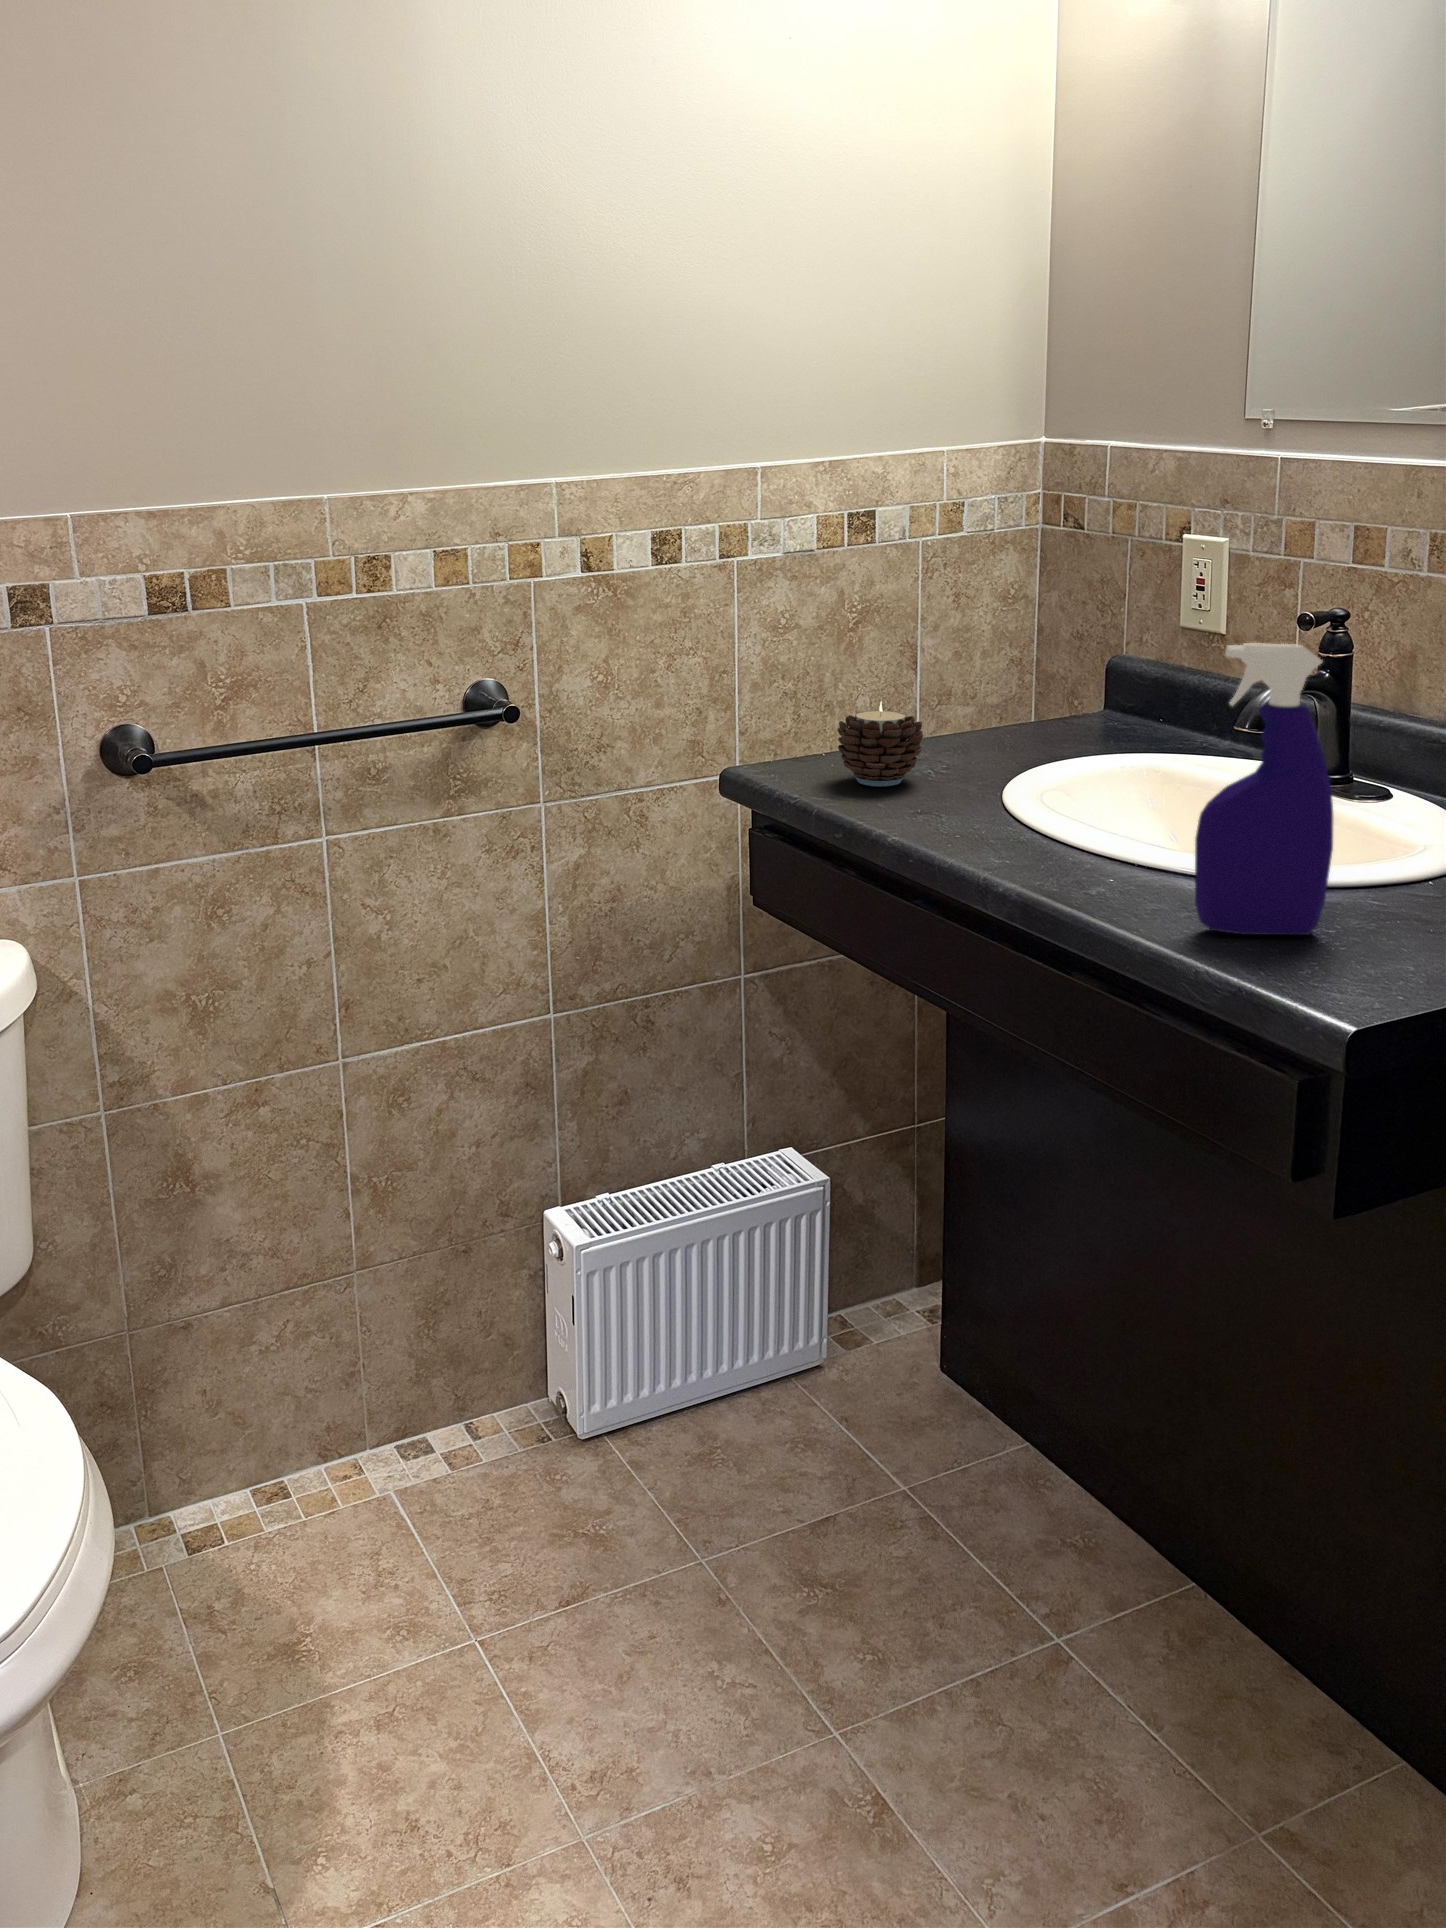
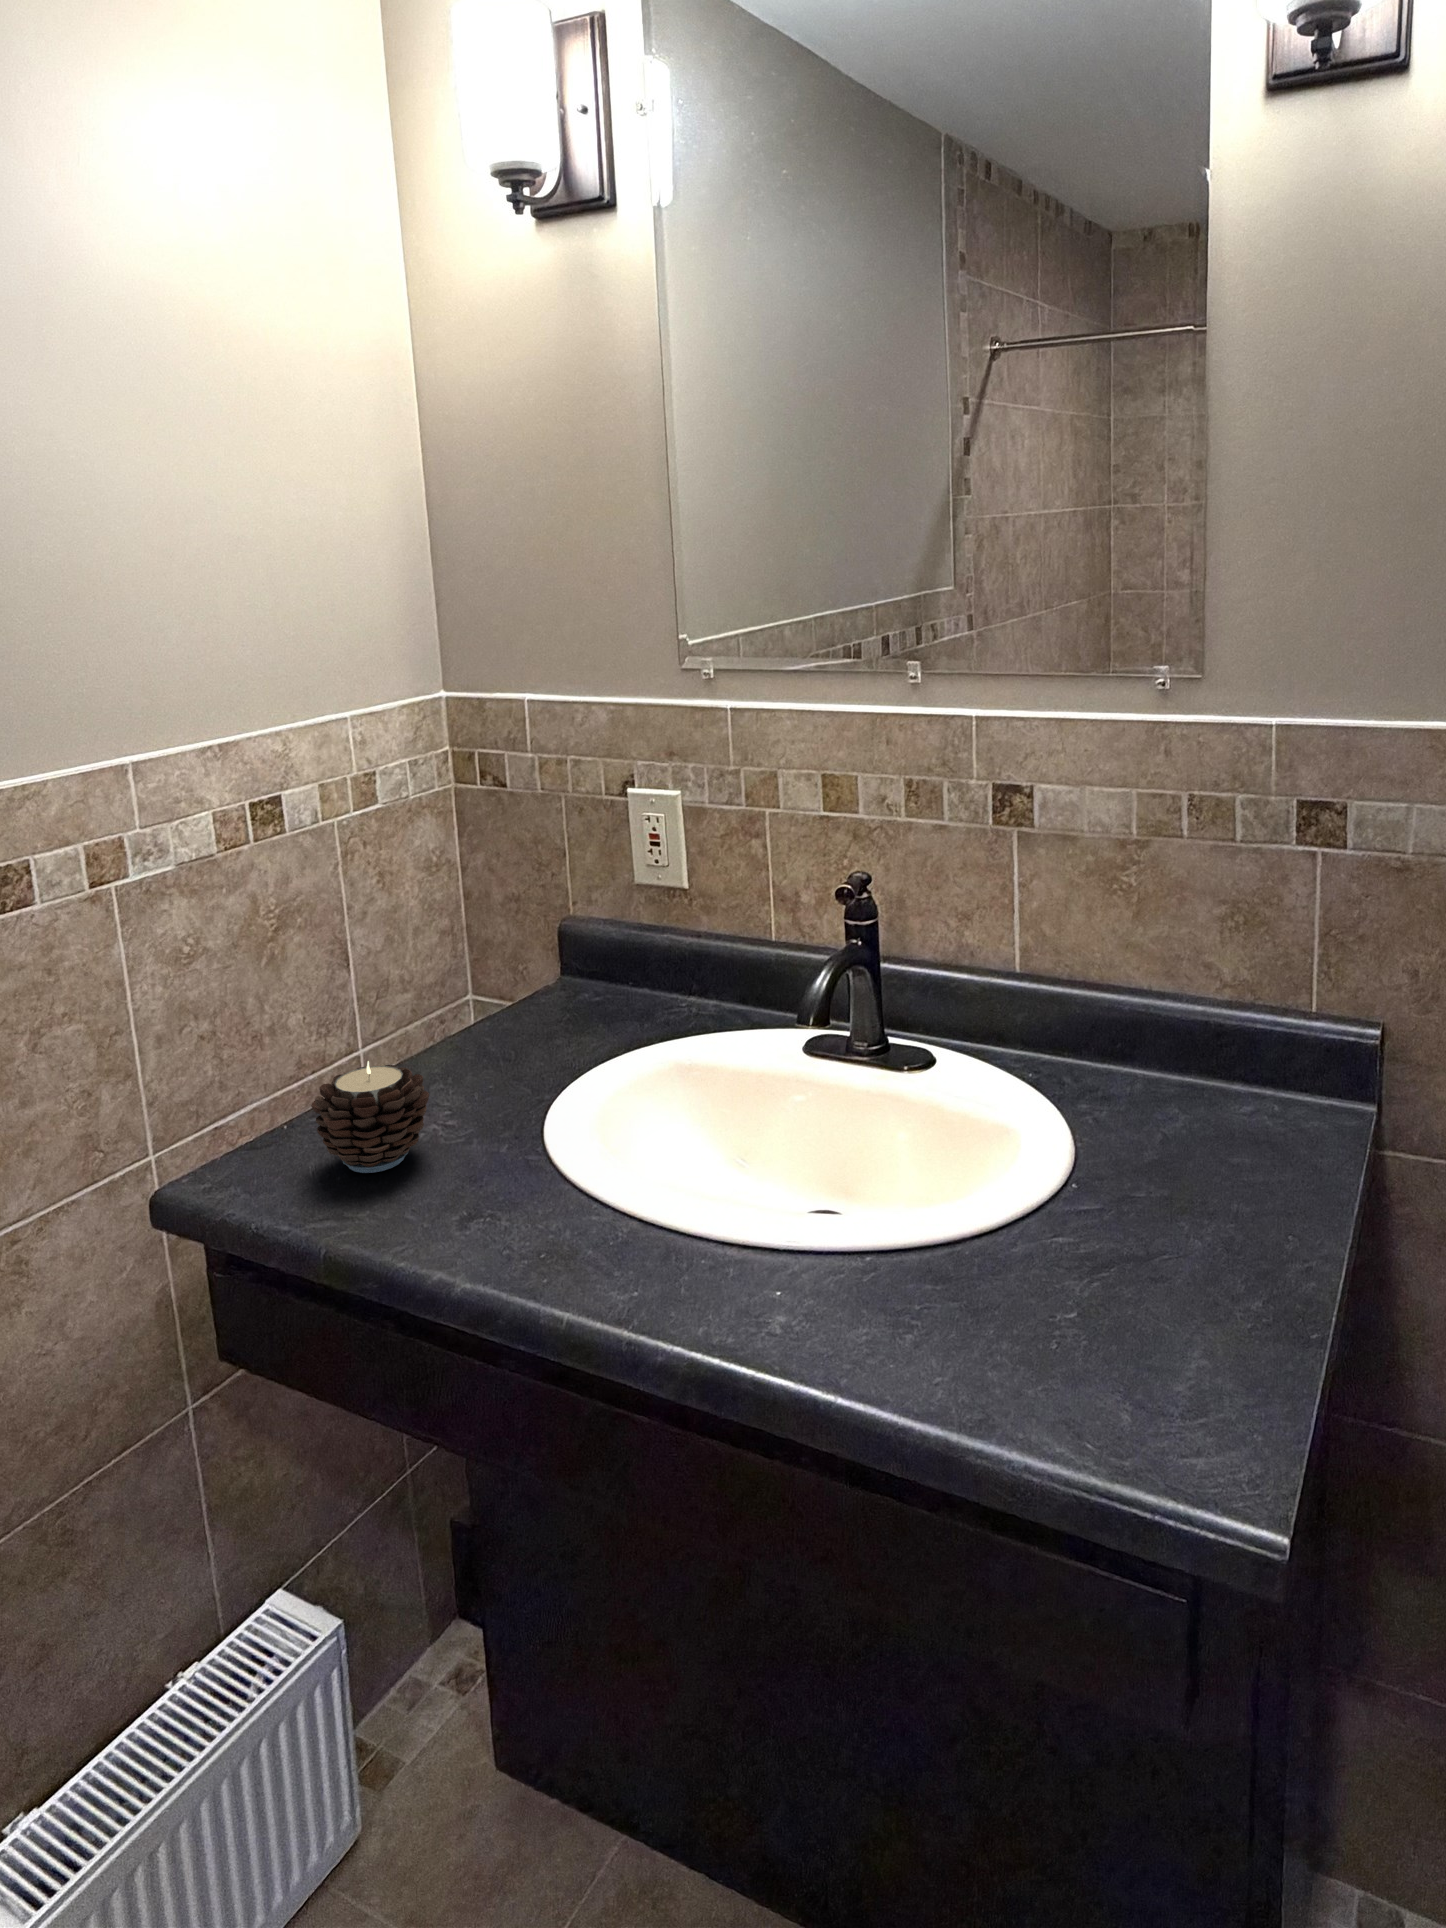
spray bottle: present [1195,643,1333,935] -> none [924,988,1066,1364]

